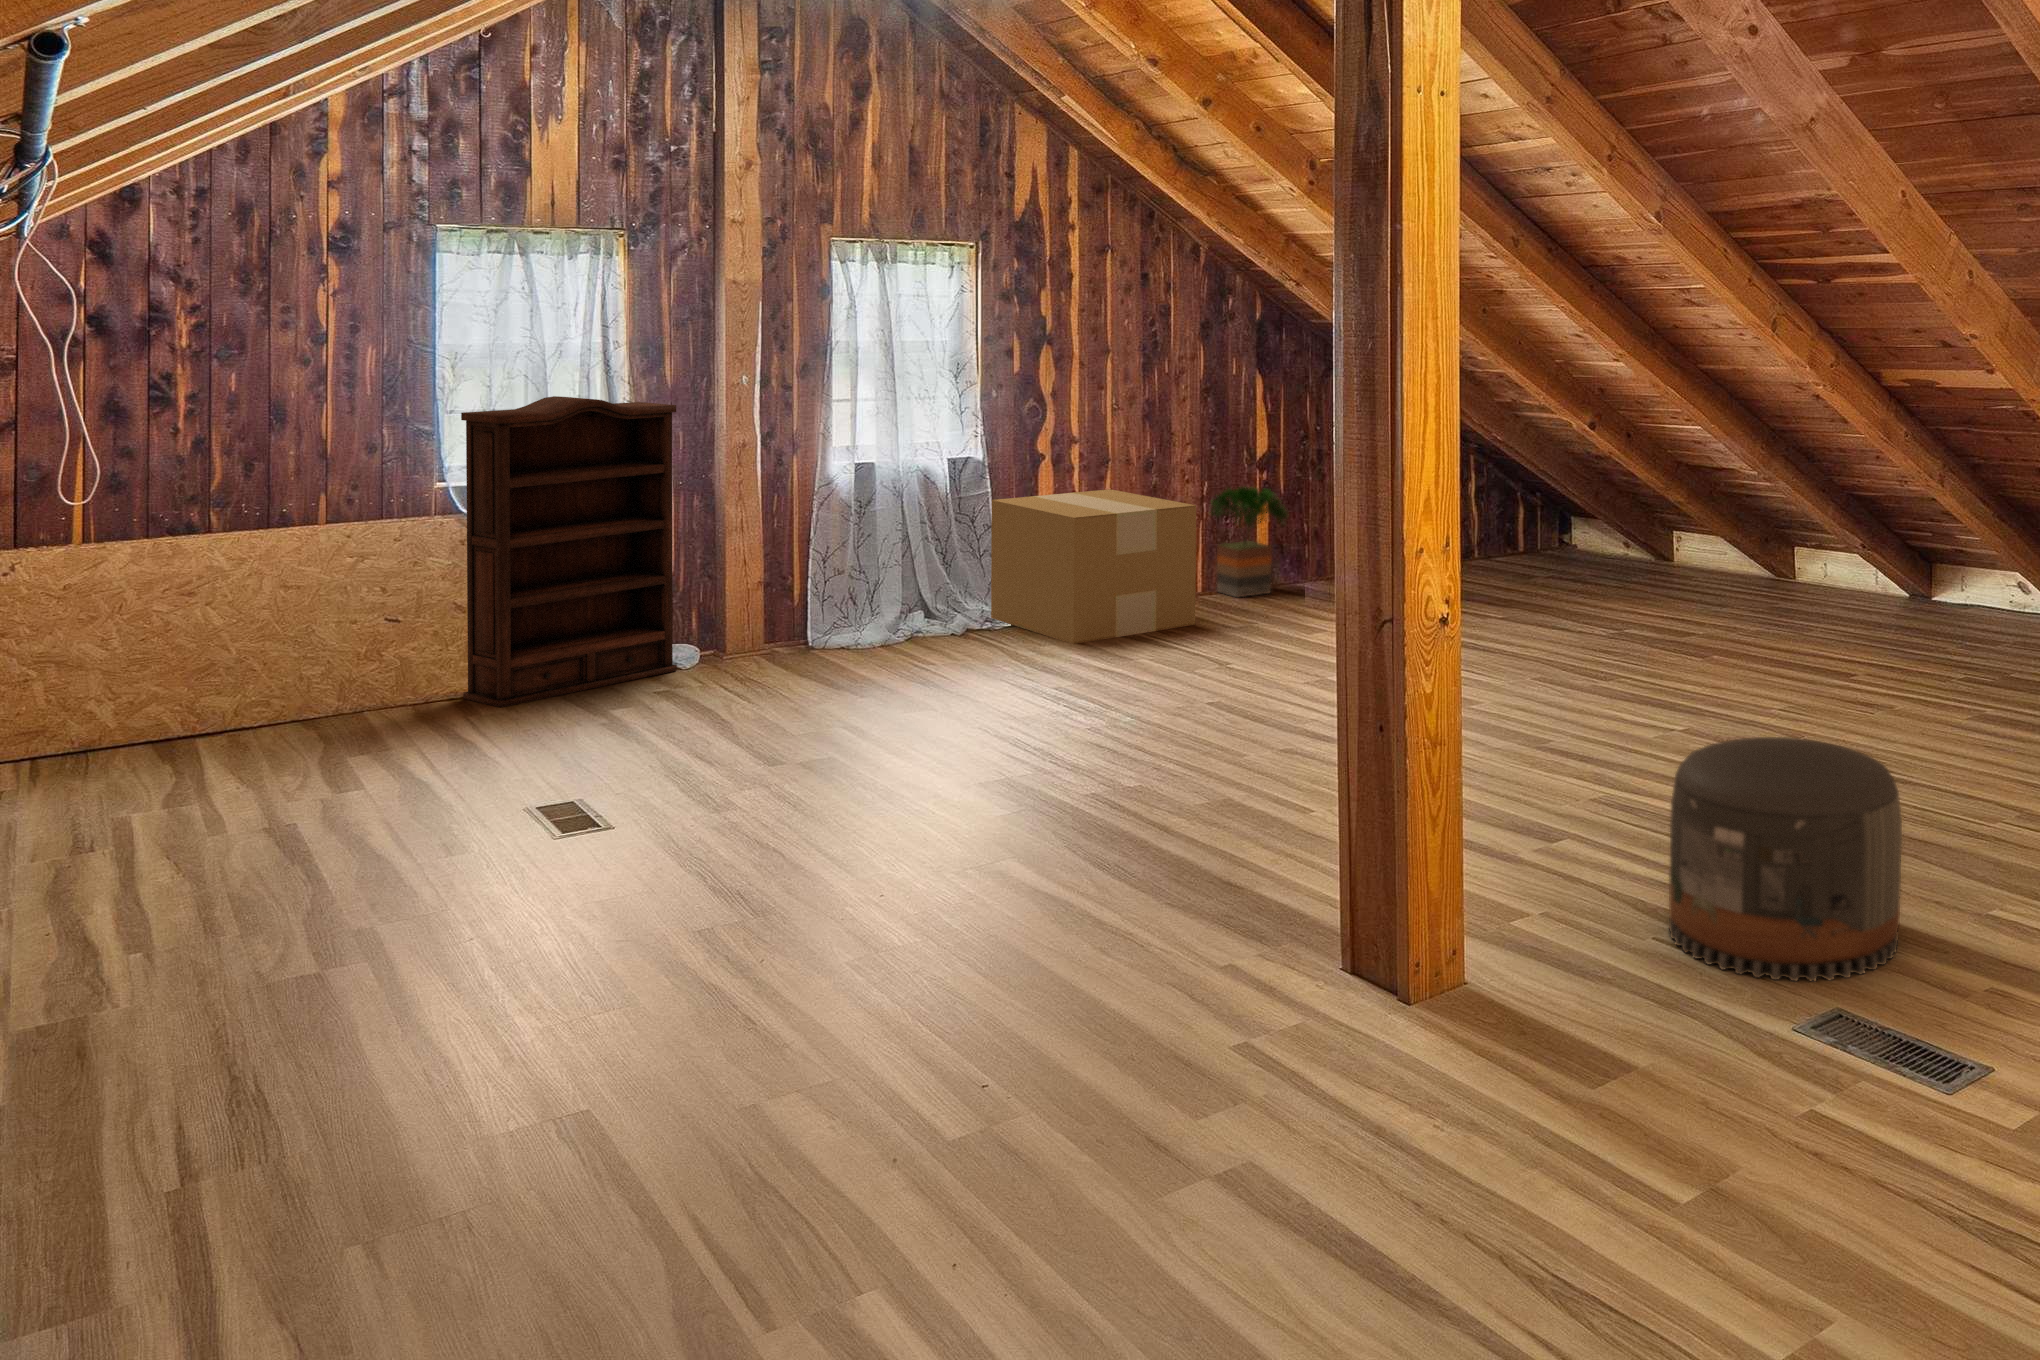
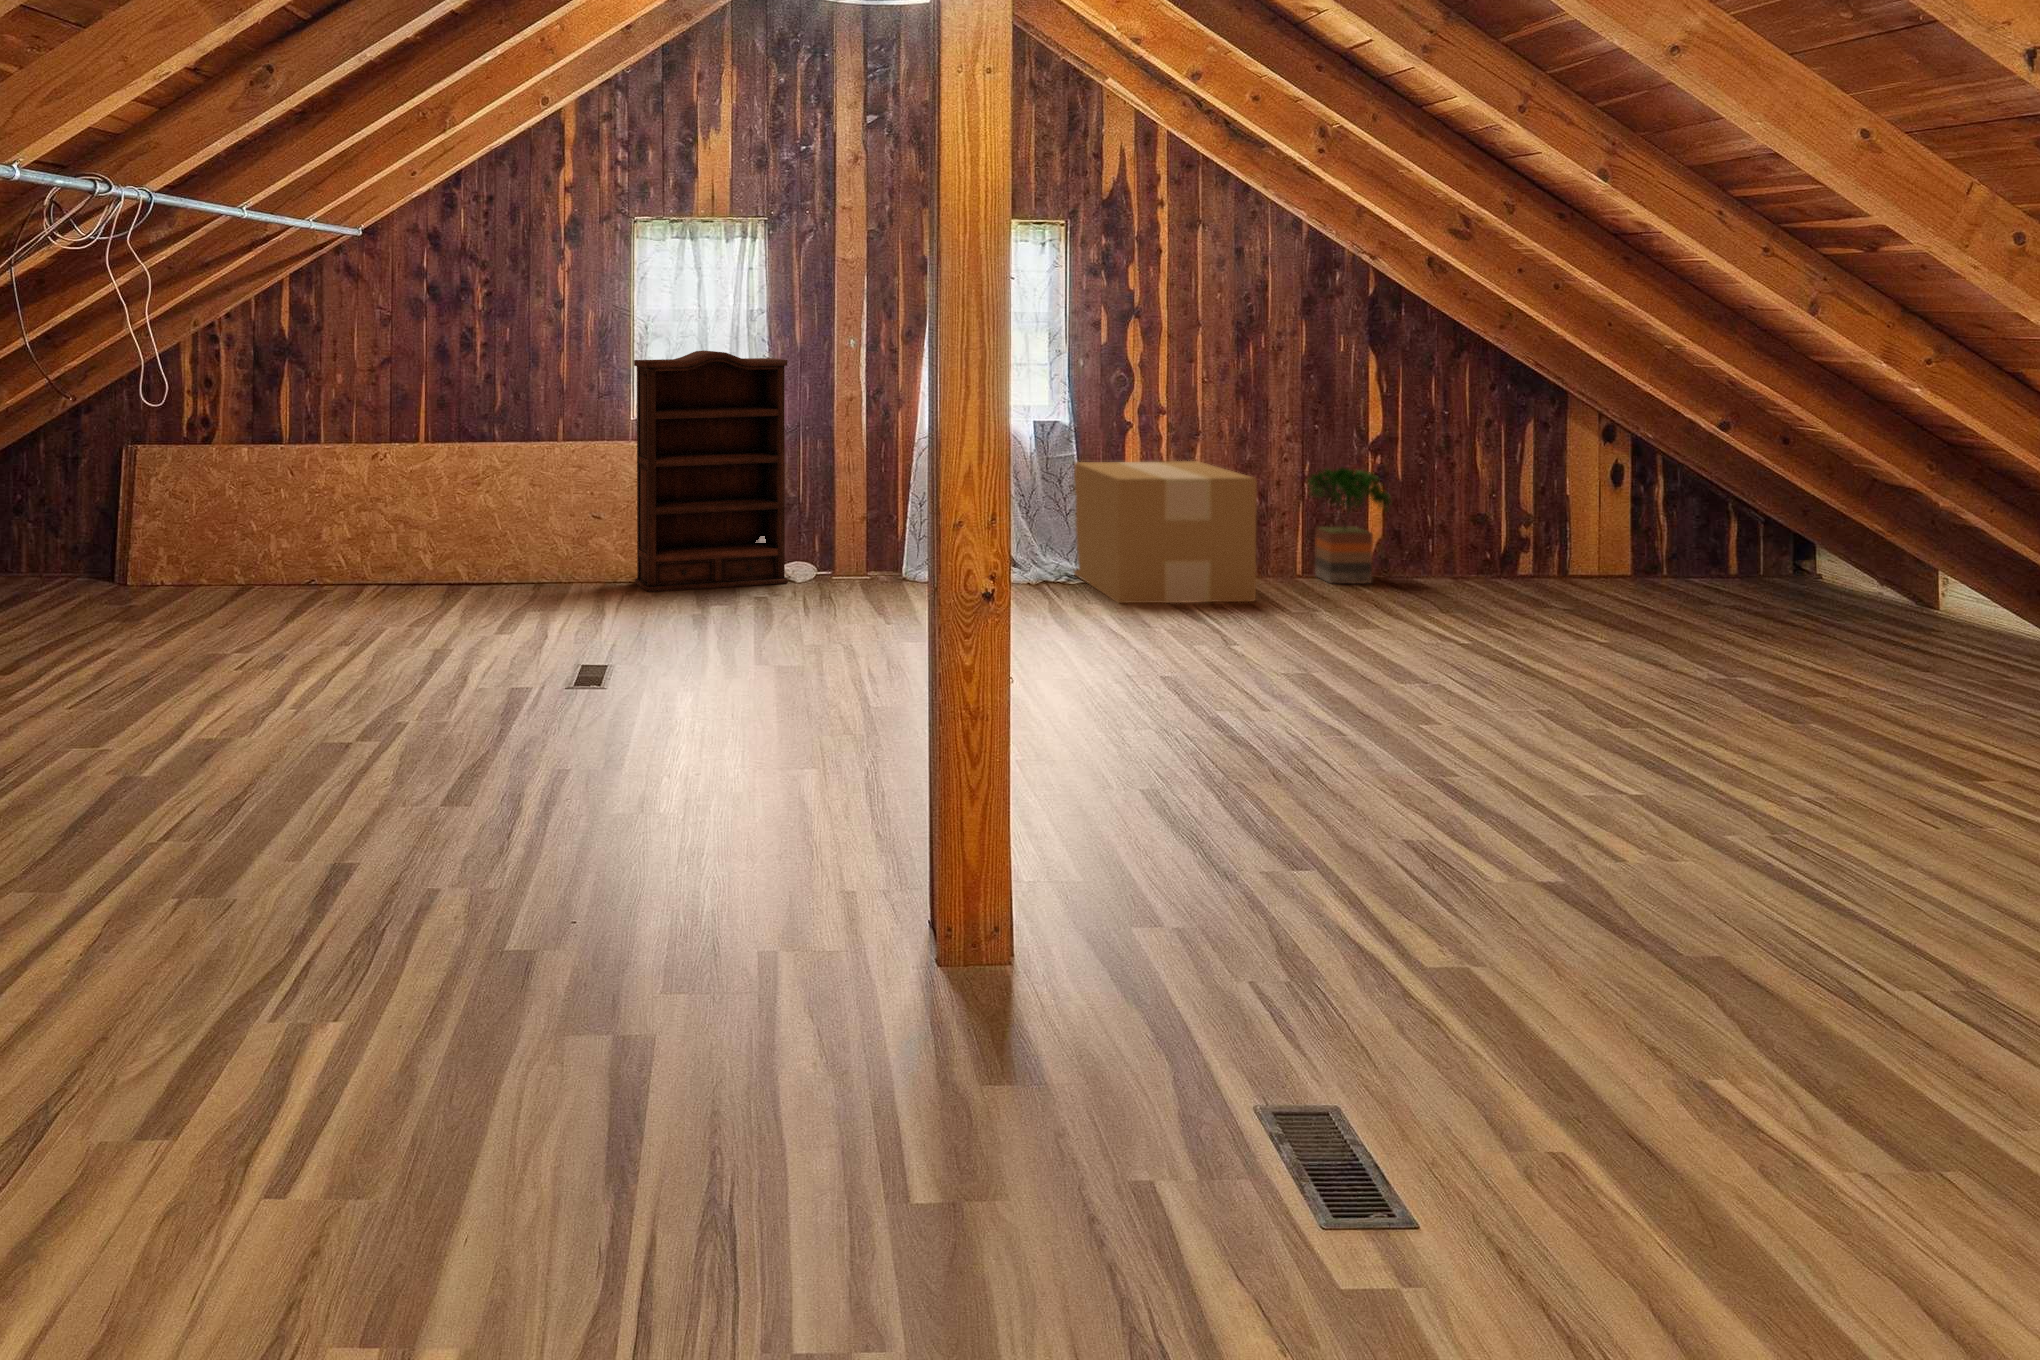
pouf: present [1669,737,1902,981] -> none [1400,768,1768,1137]

